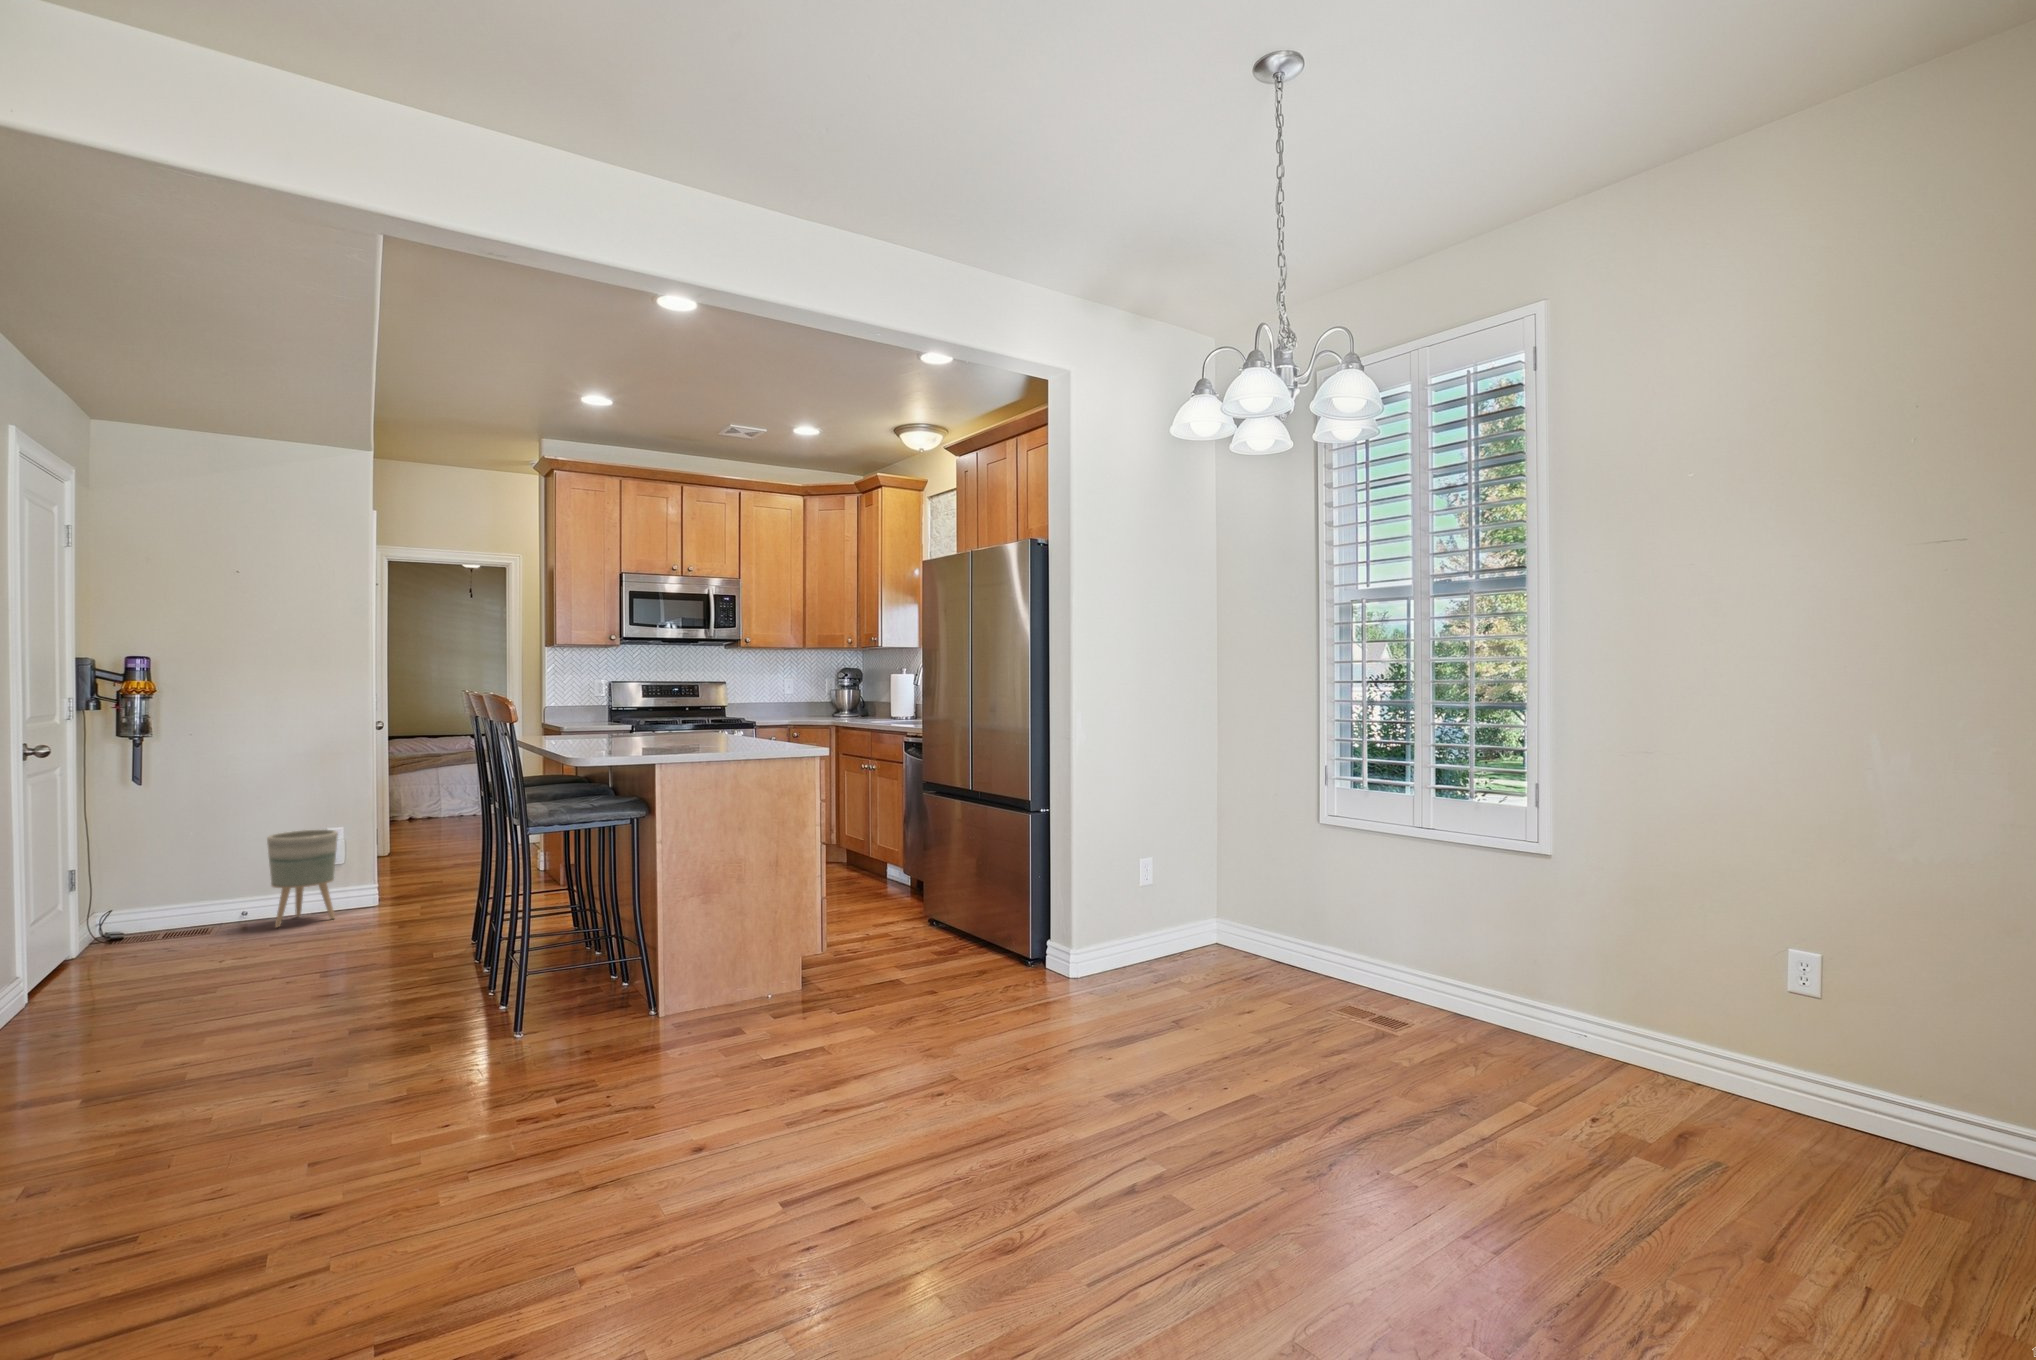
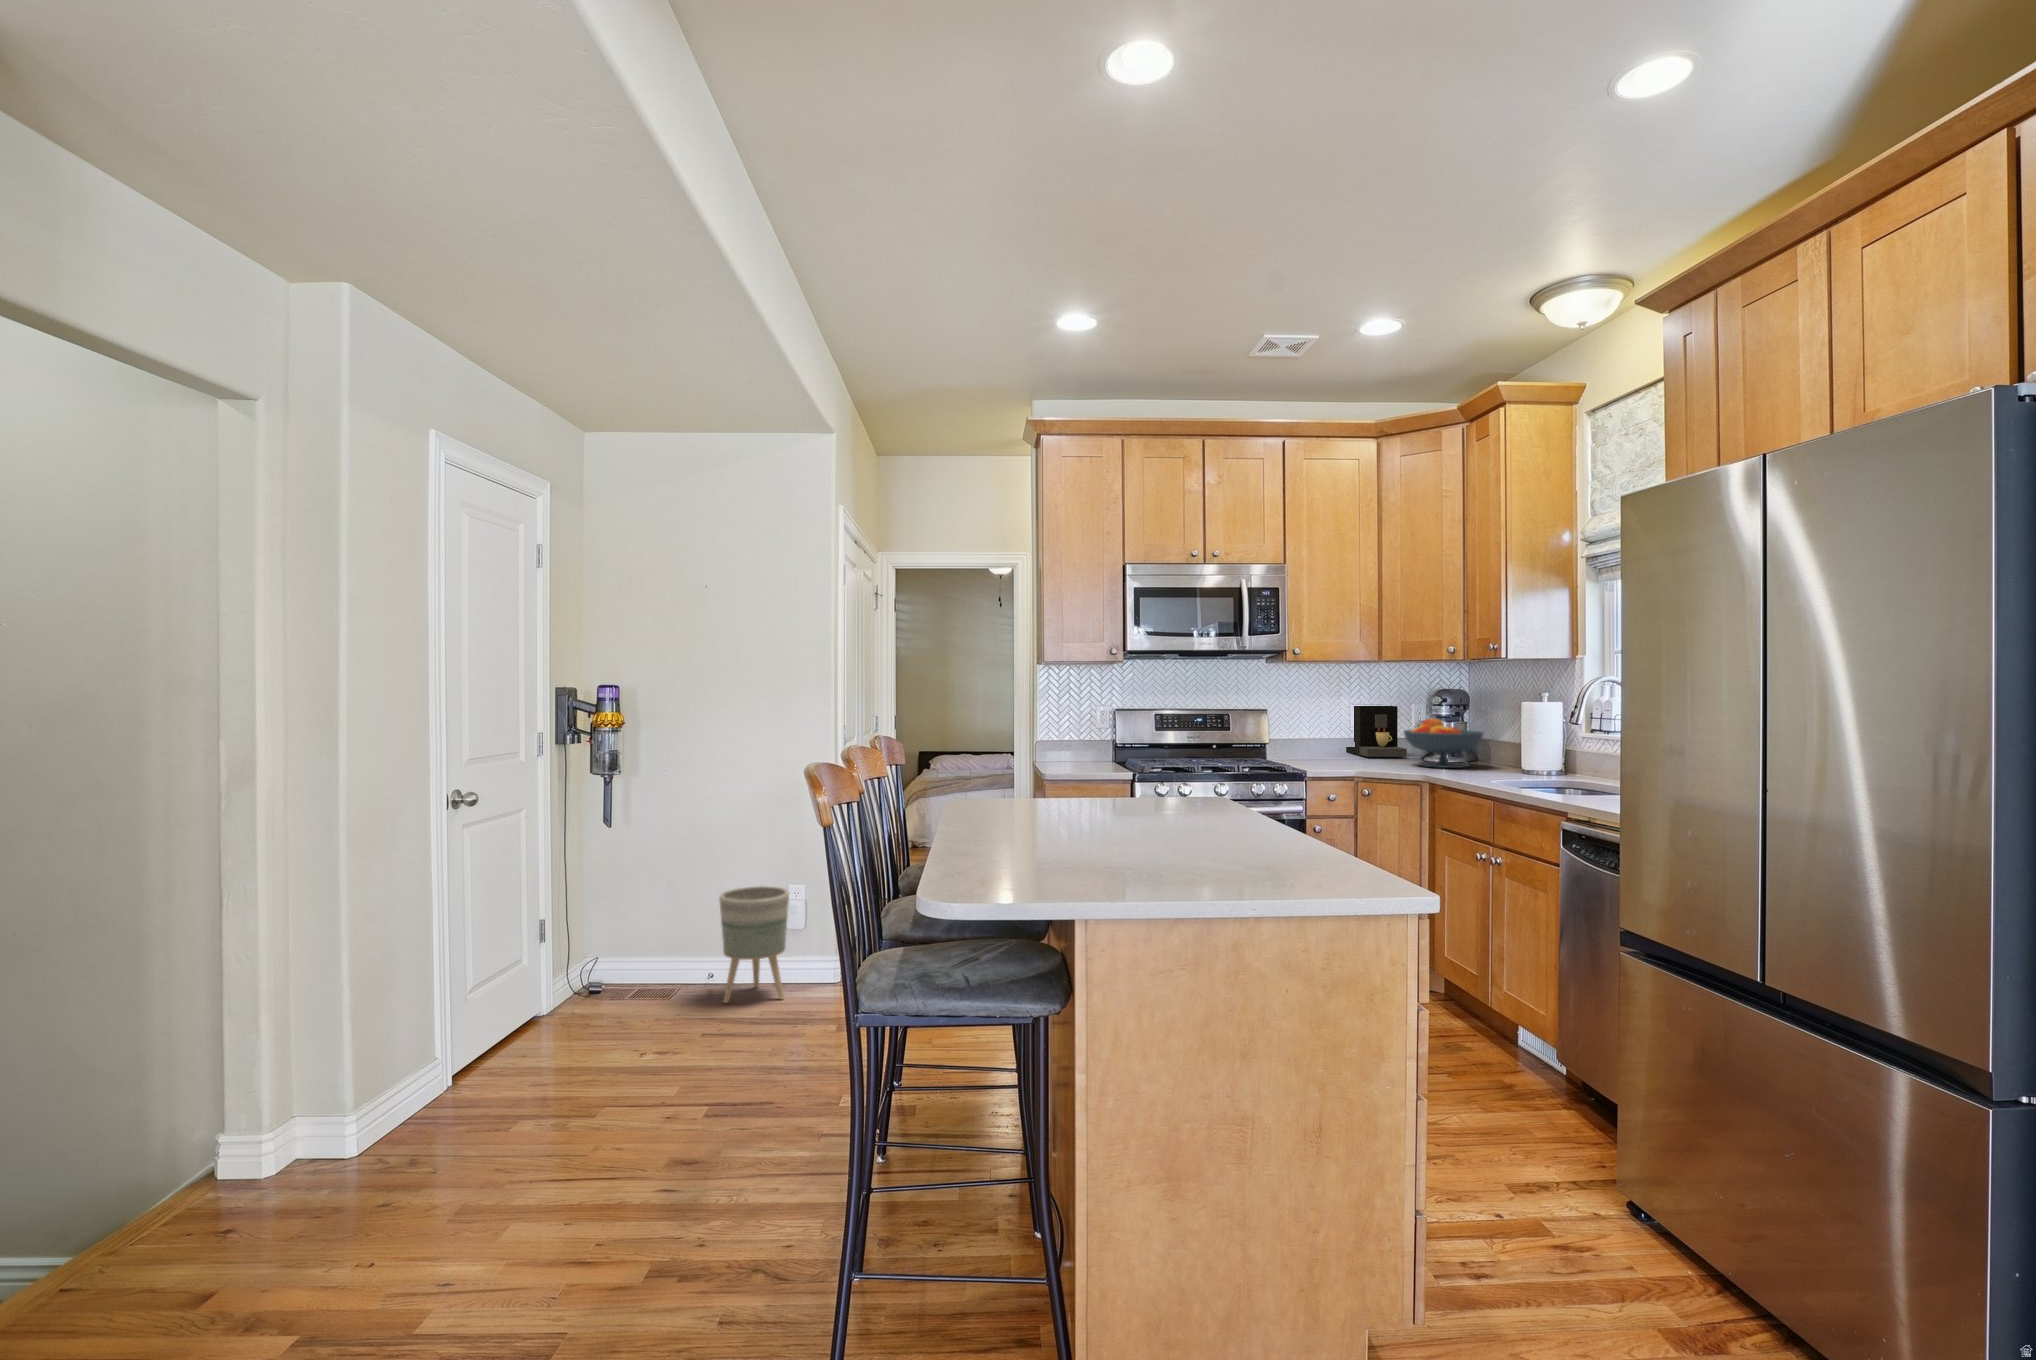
coffee maker: none [781,680,822,714] -> present [1346,706,1407,757]
fruit bowl: none [820,686,870,717] -> present [1404,719,1484,768]

